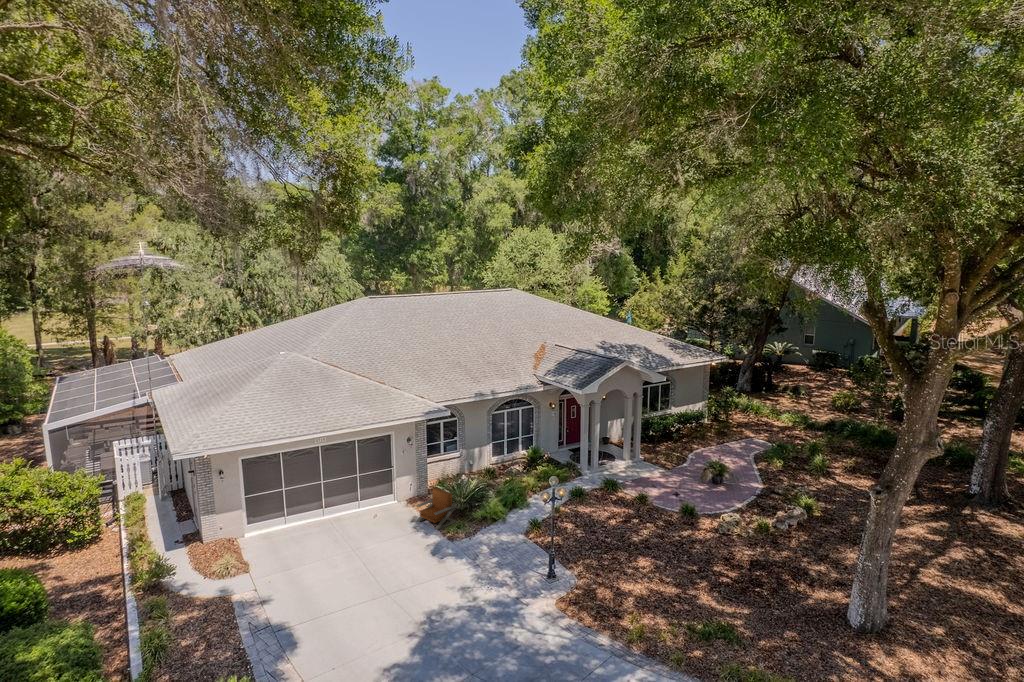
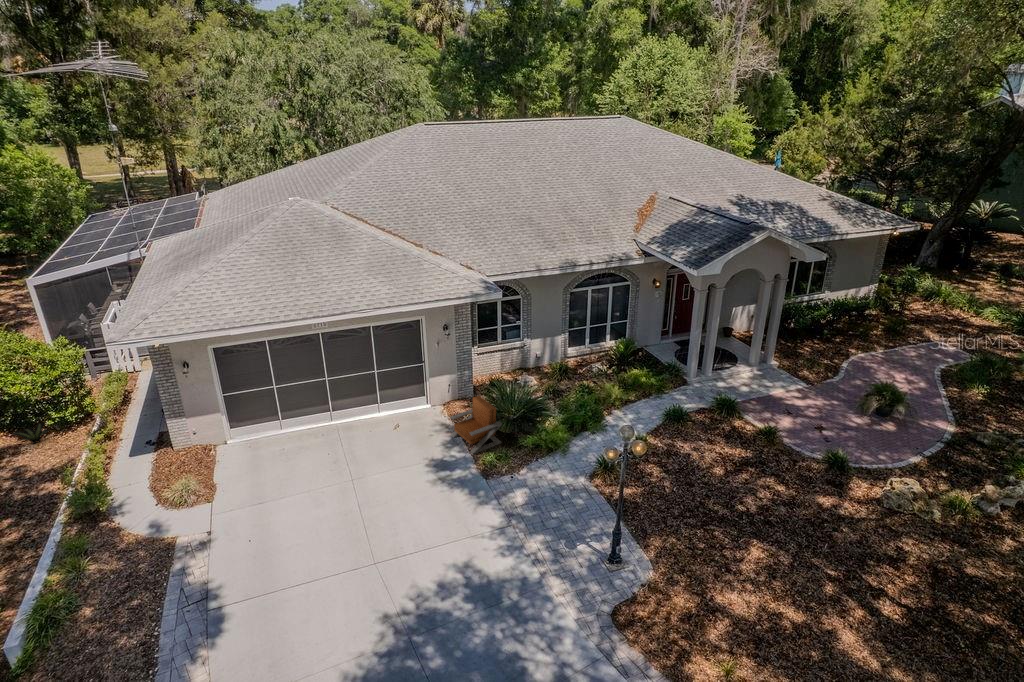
potted plant: none [38,542,71,560] -> present [13,423,48,444]

